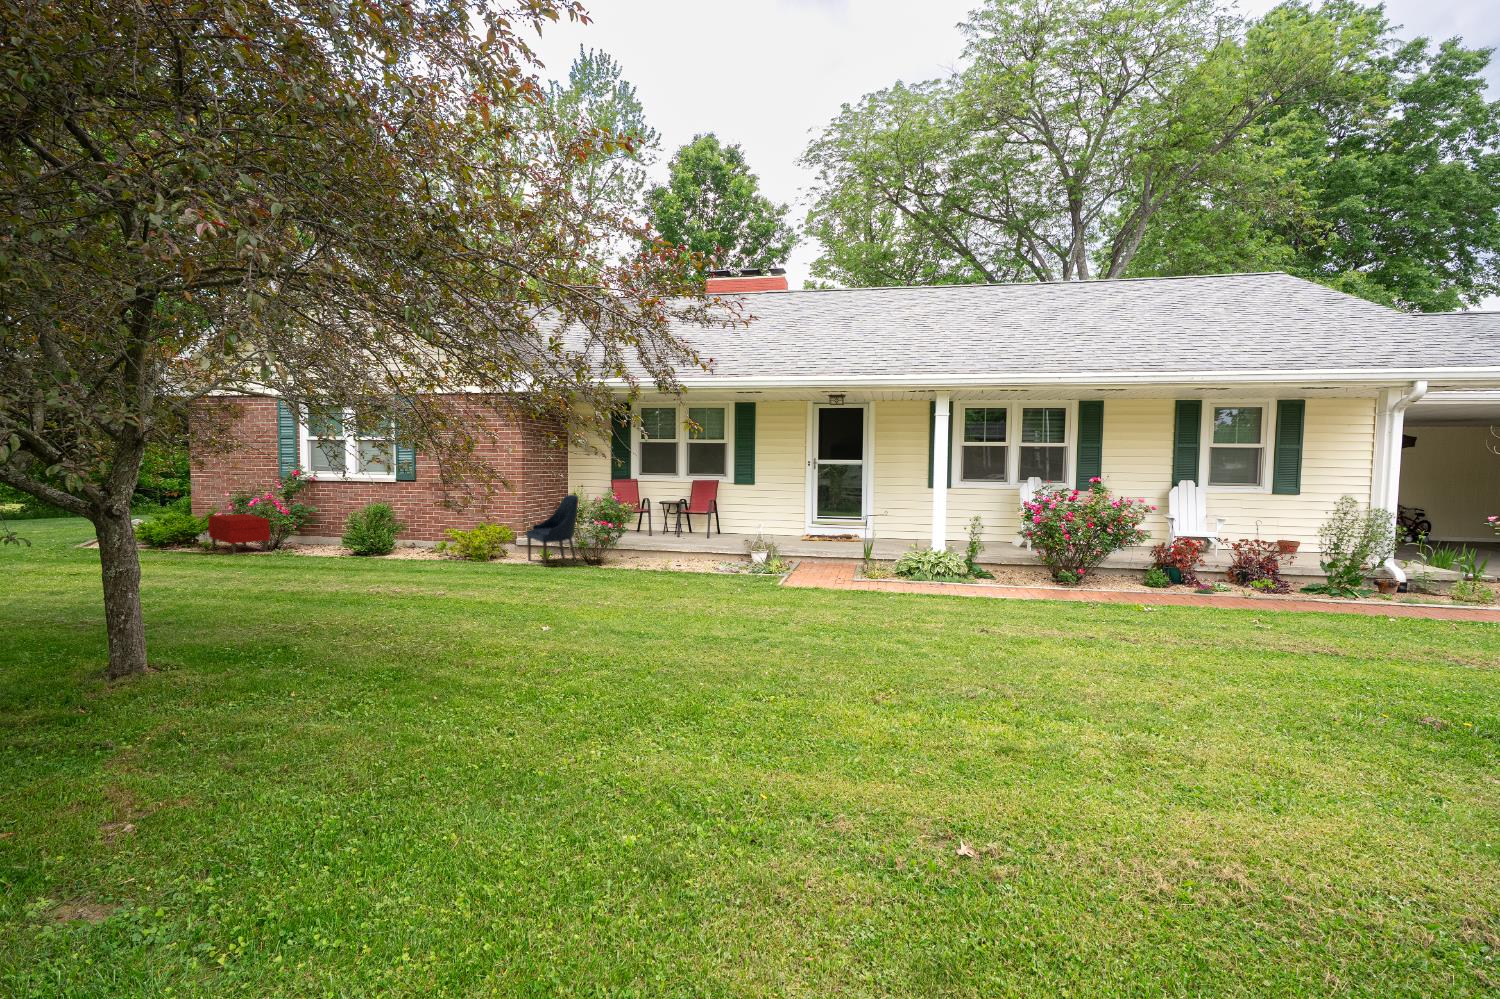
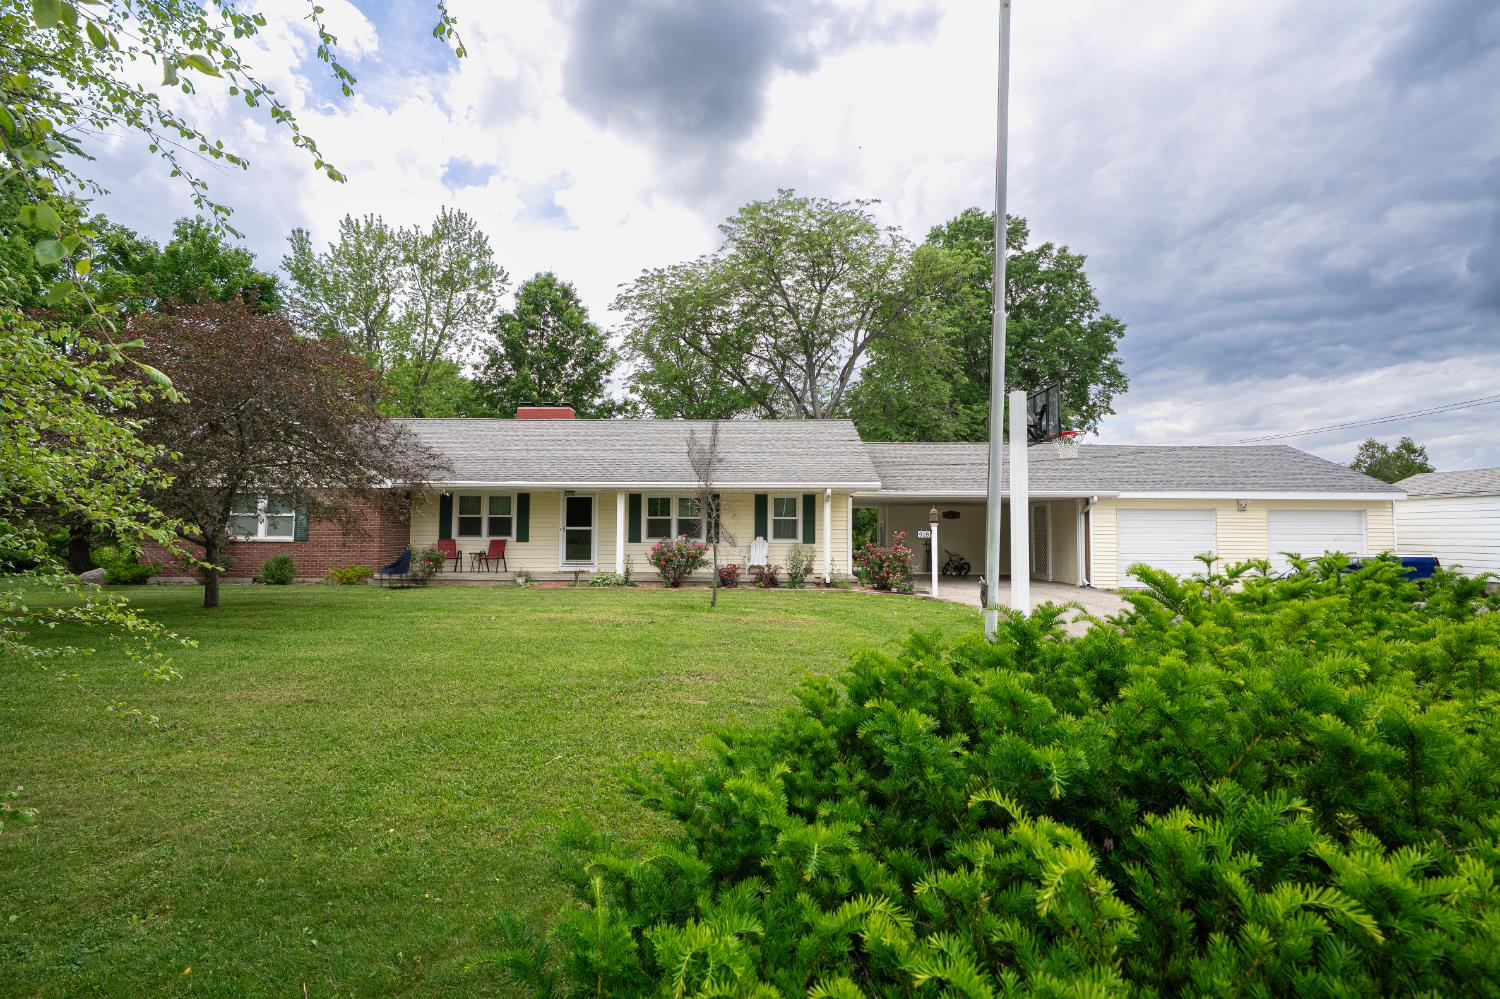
bench: present [208,514,270,554] -> none [164,564,209,588]

